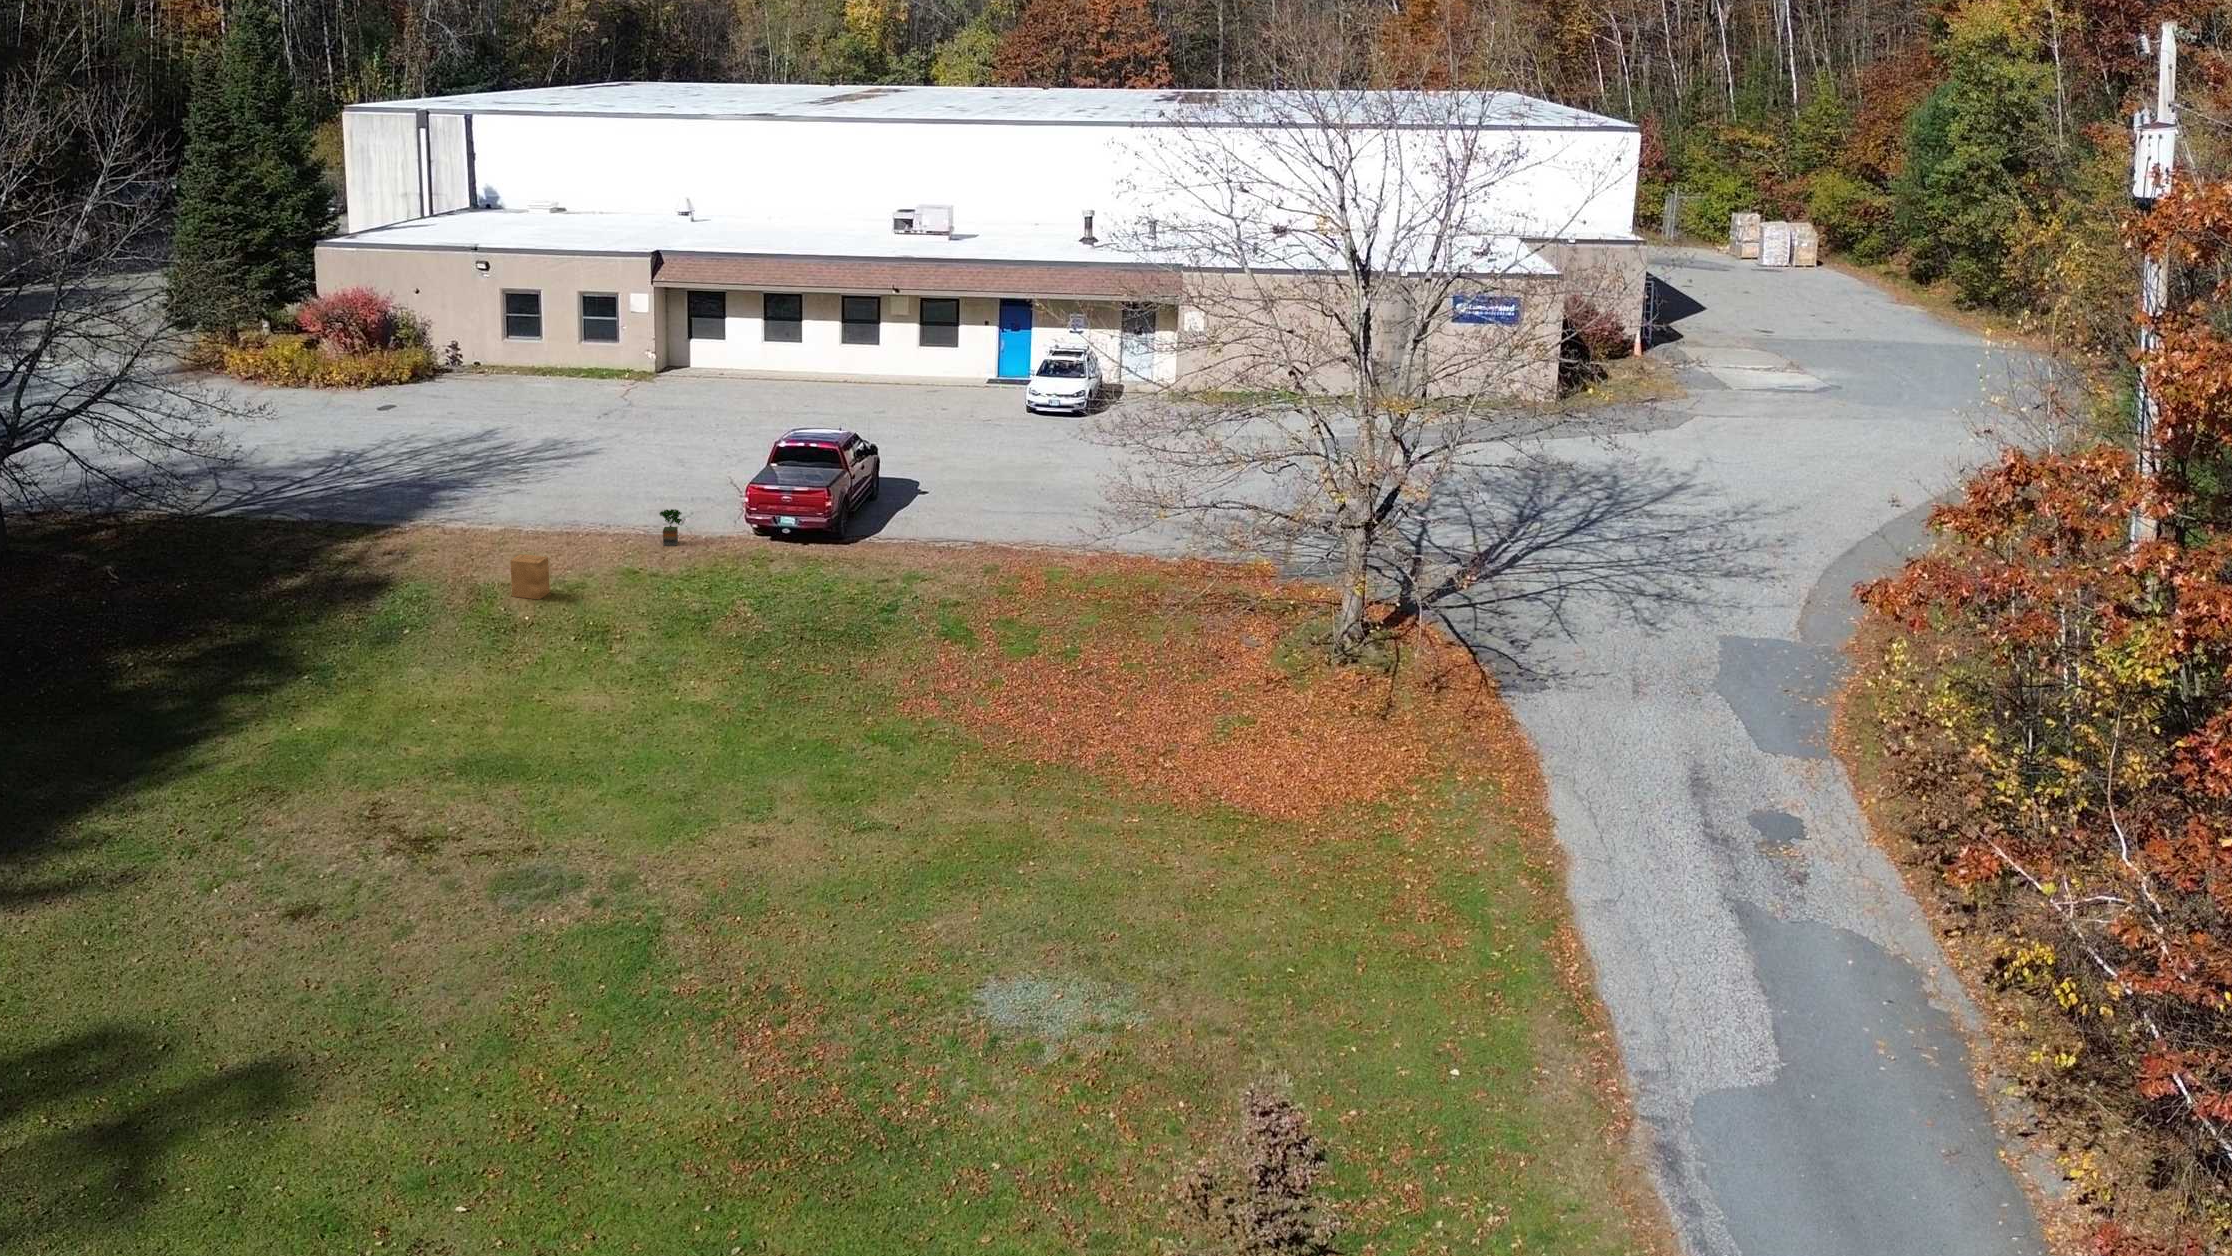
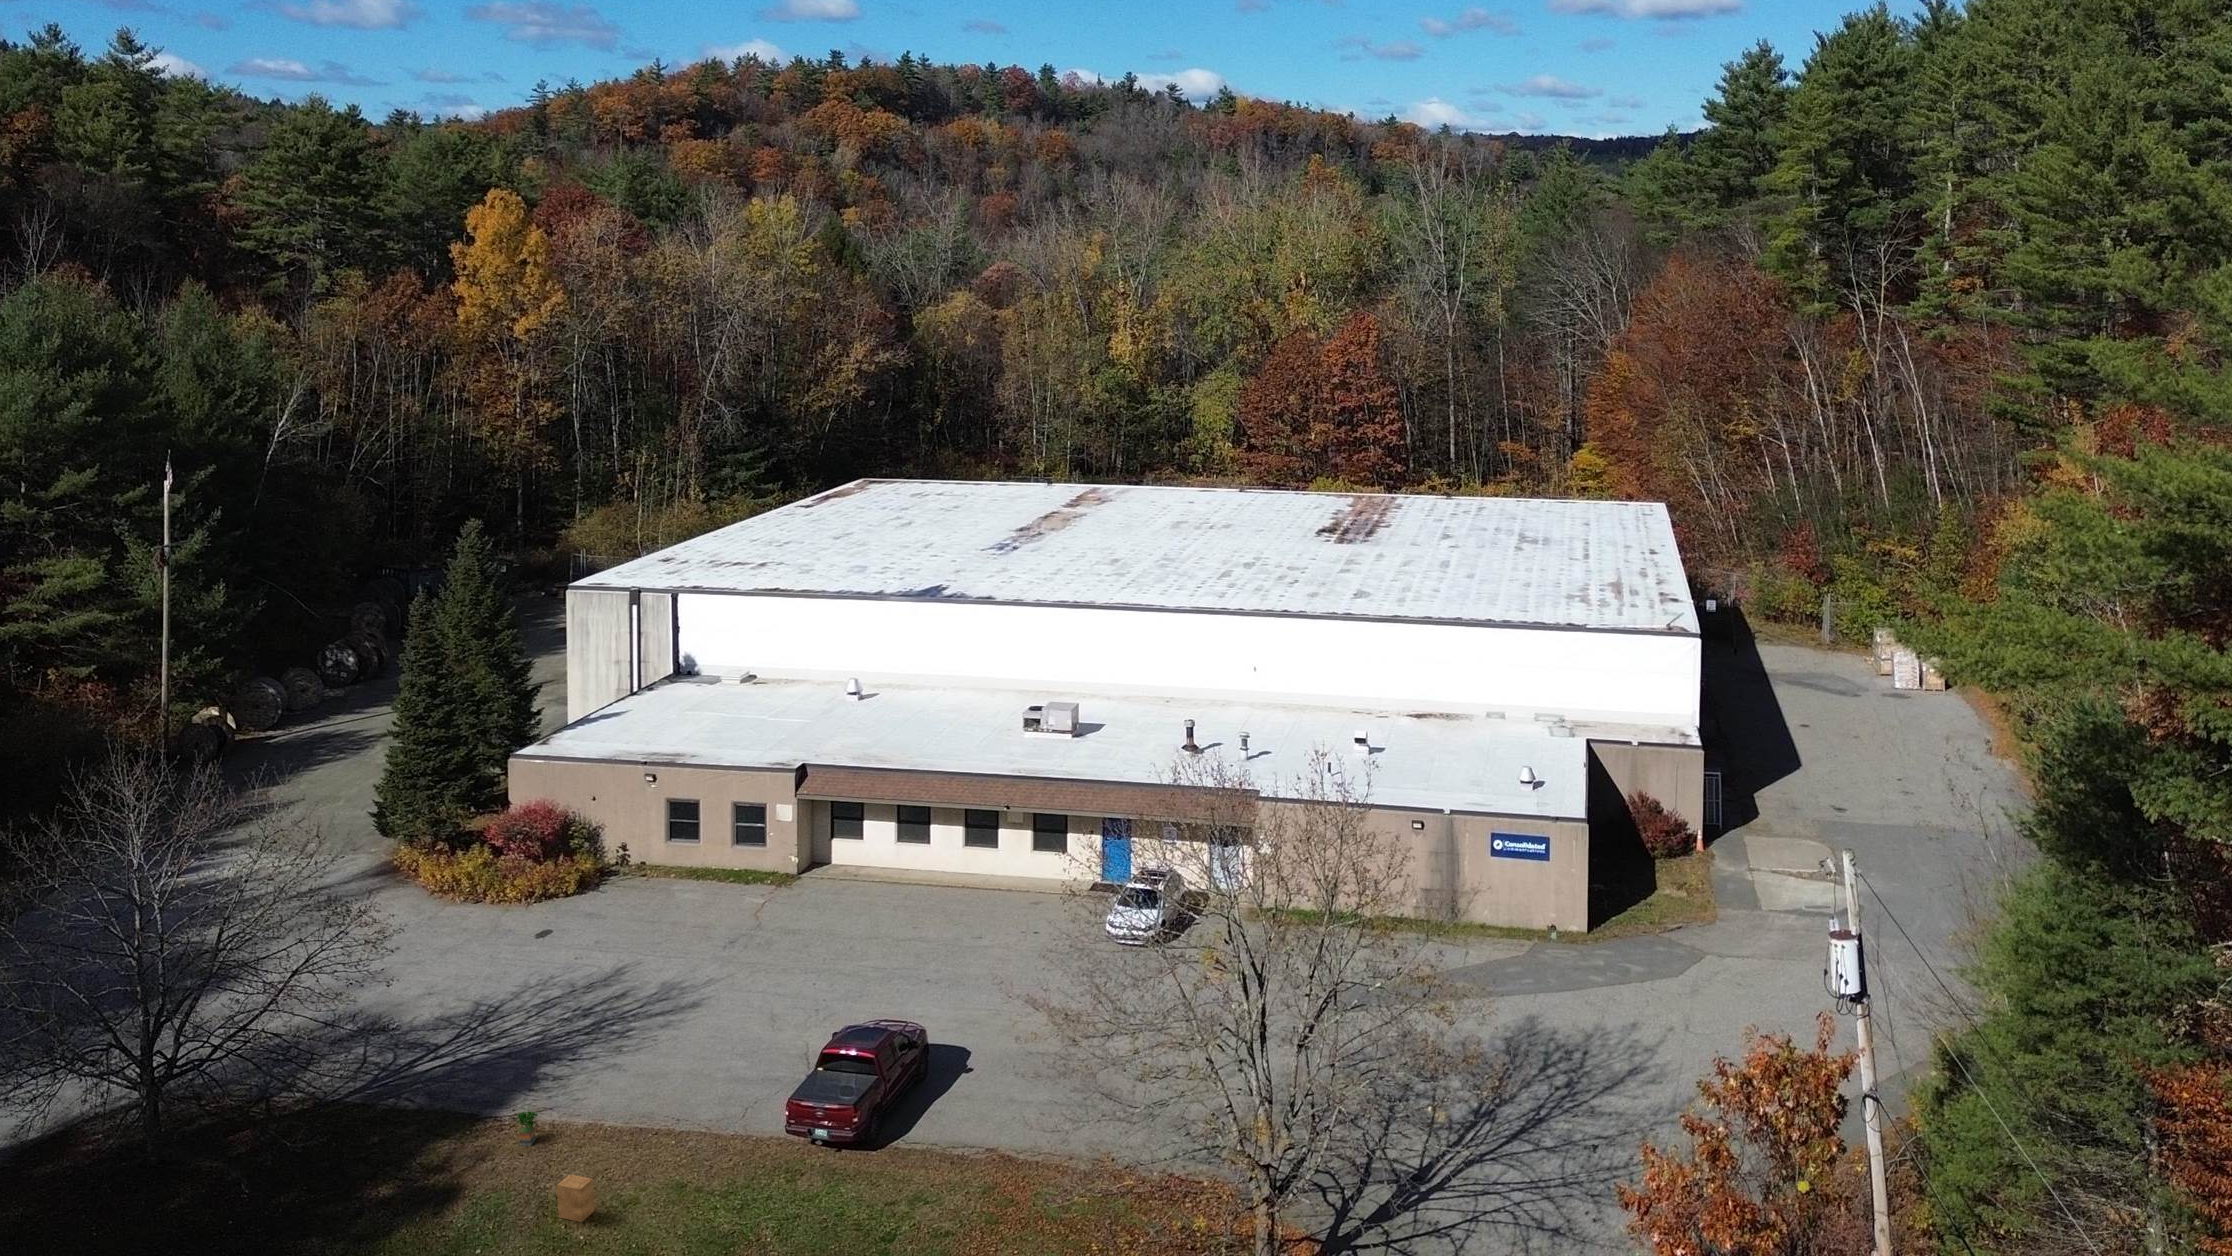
potted tree: present [659,509,682,546] -> present [517,1111,538,1146]

